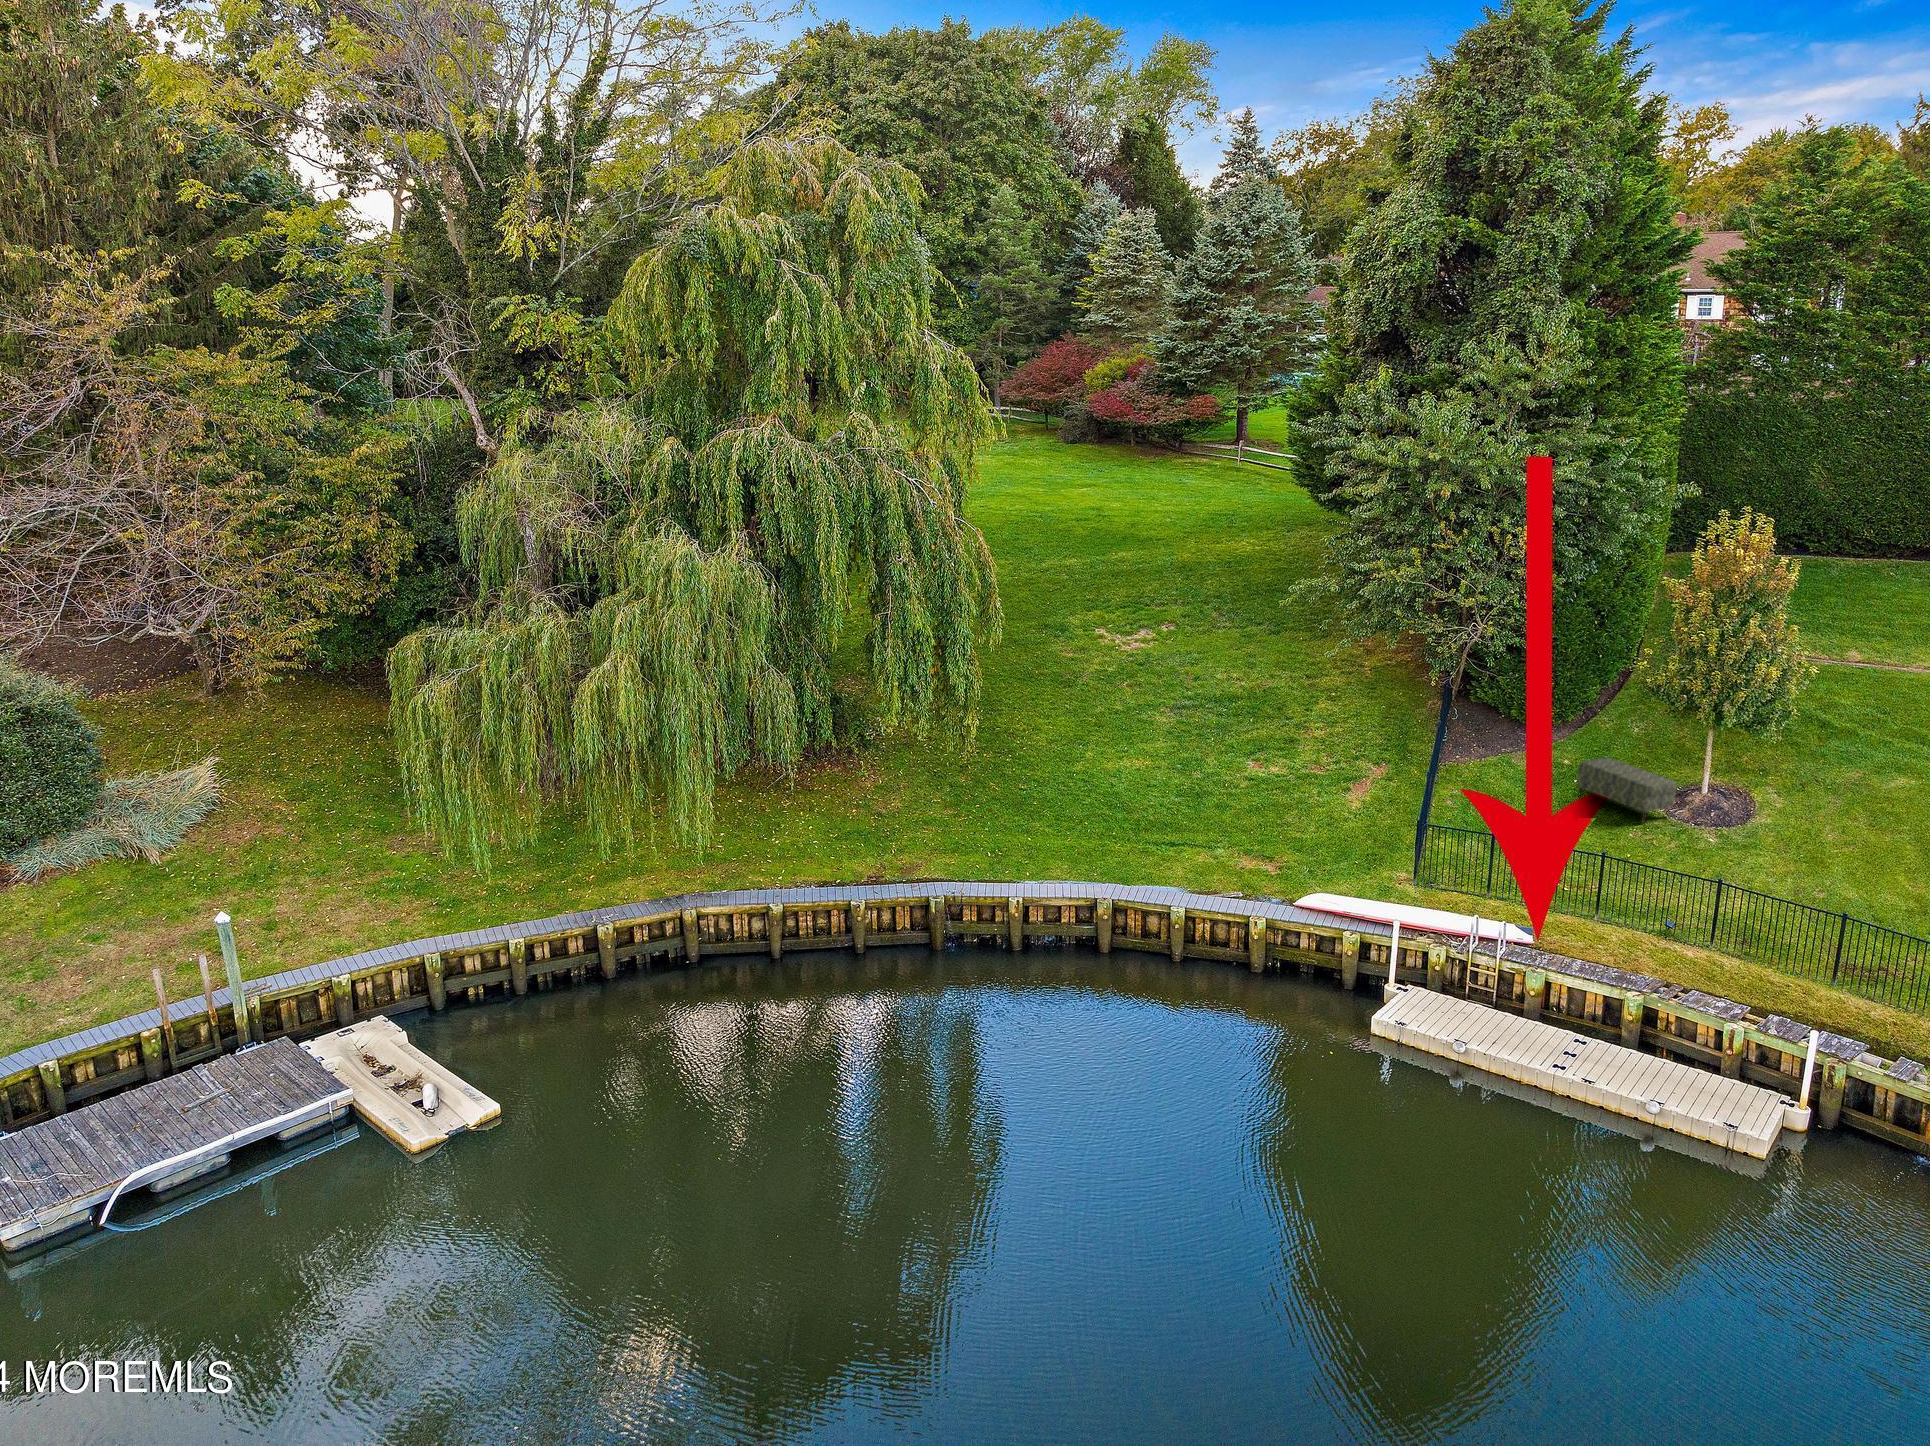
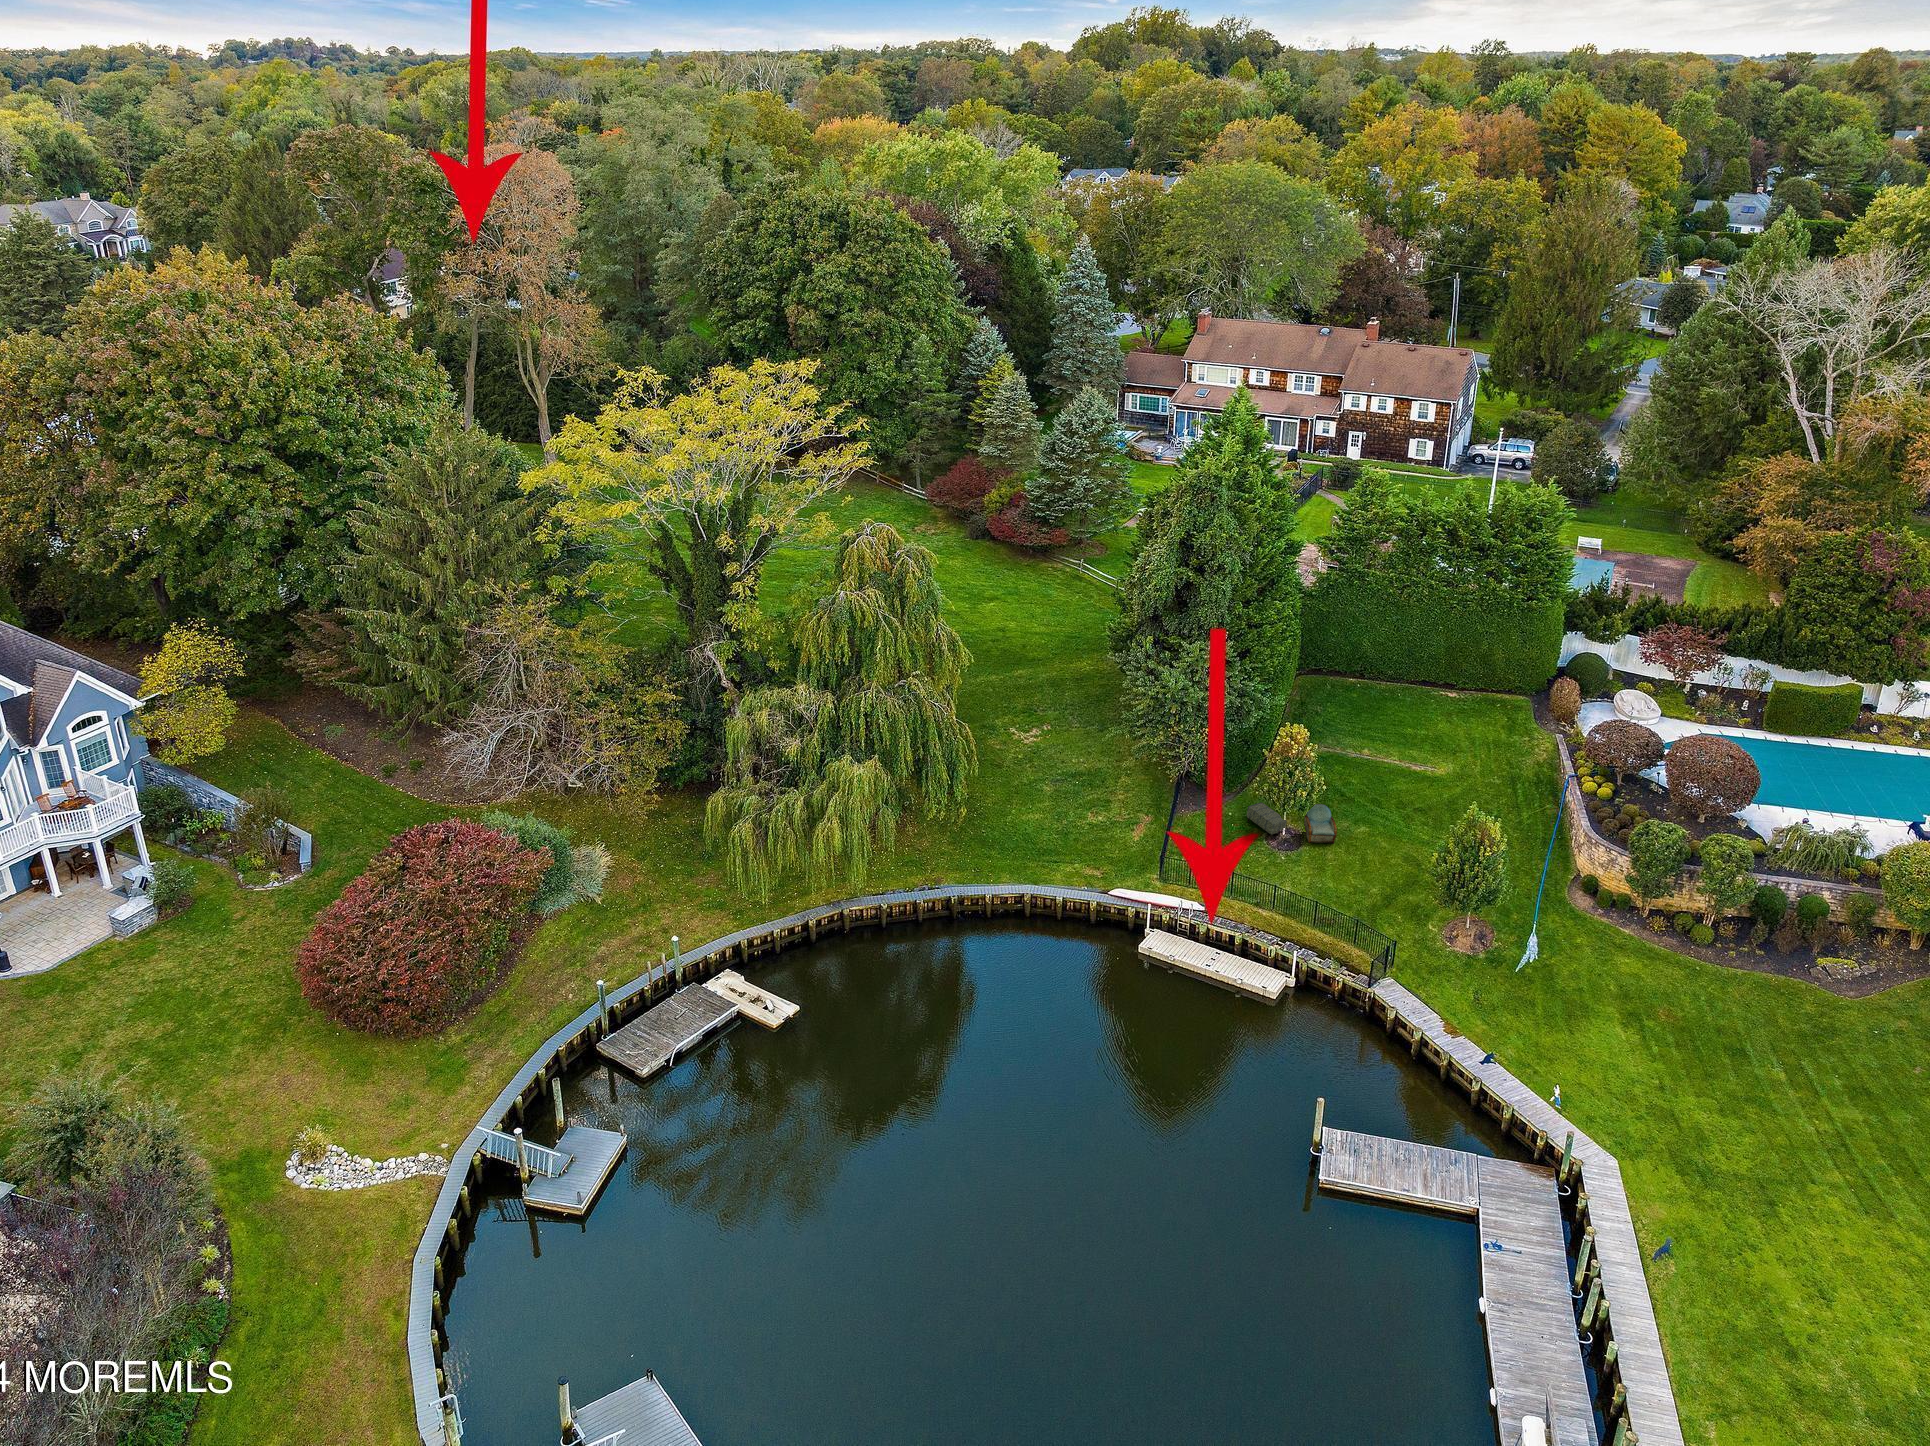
armchair: none [1708,751,1802,833] -> present [1304,804,1337,844]

